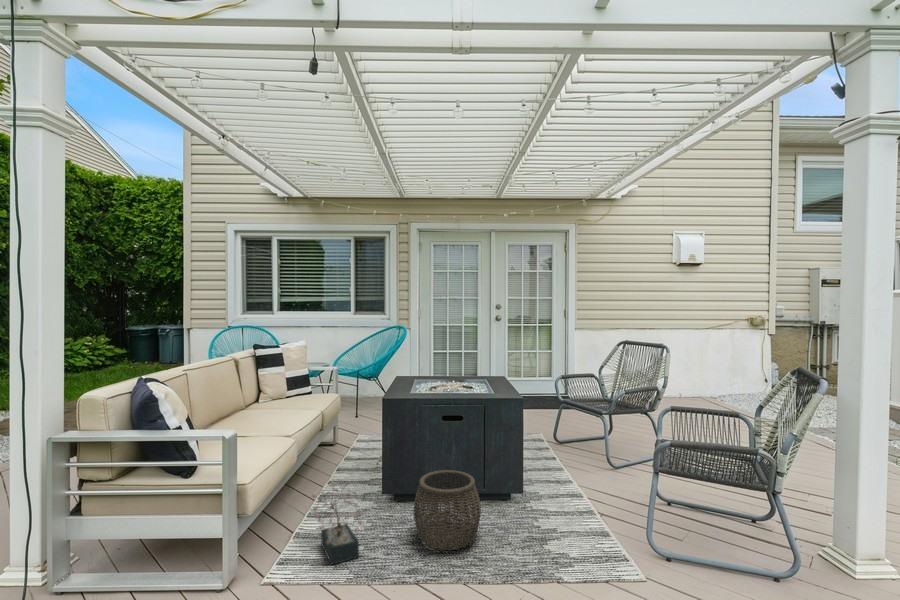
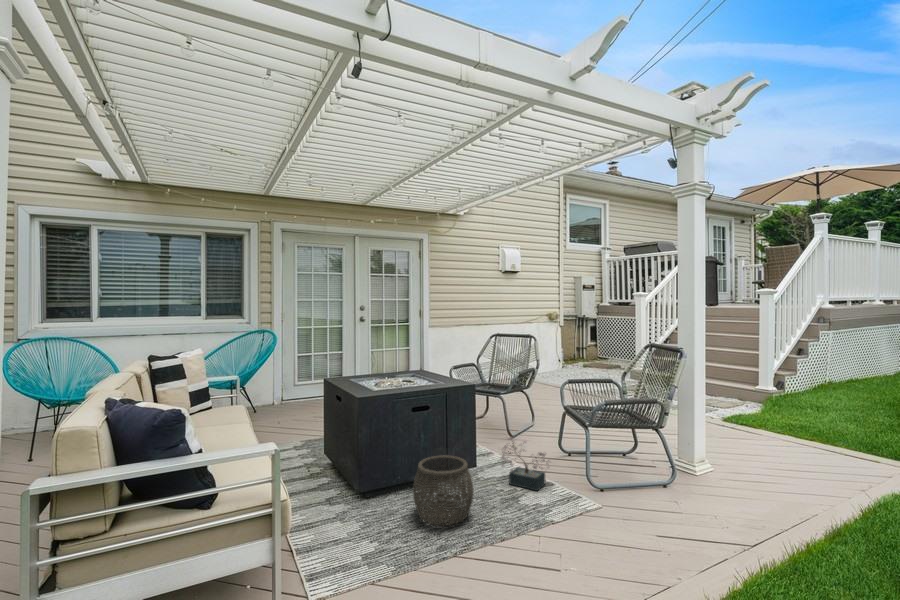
decorative plant: present [312,482,366,565] -> present [501,437,549,491]

